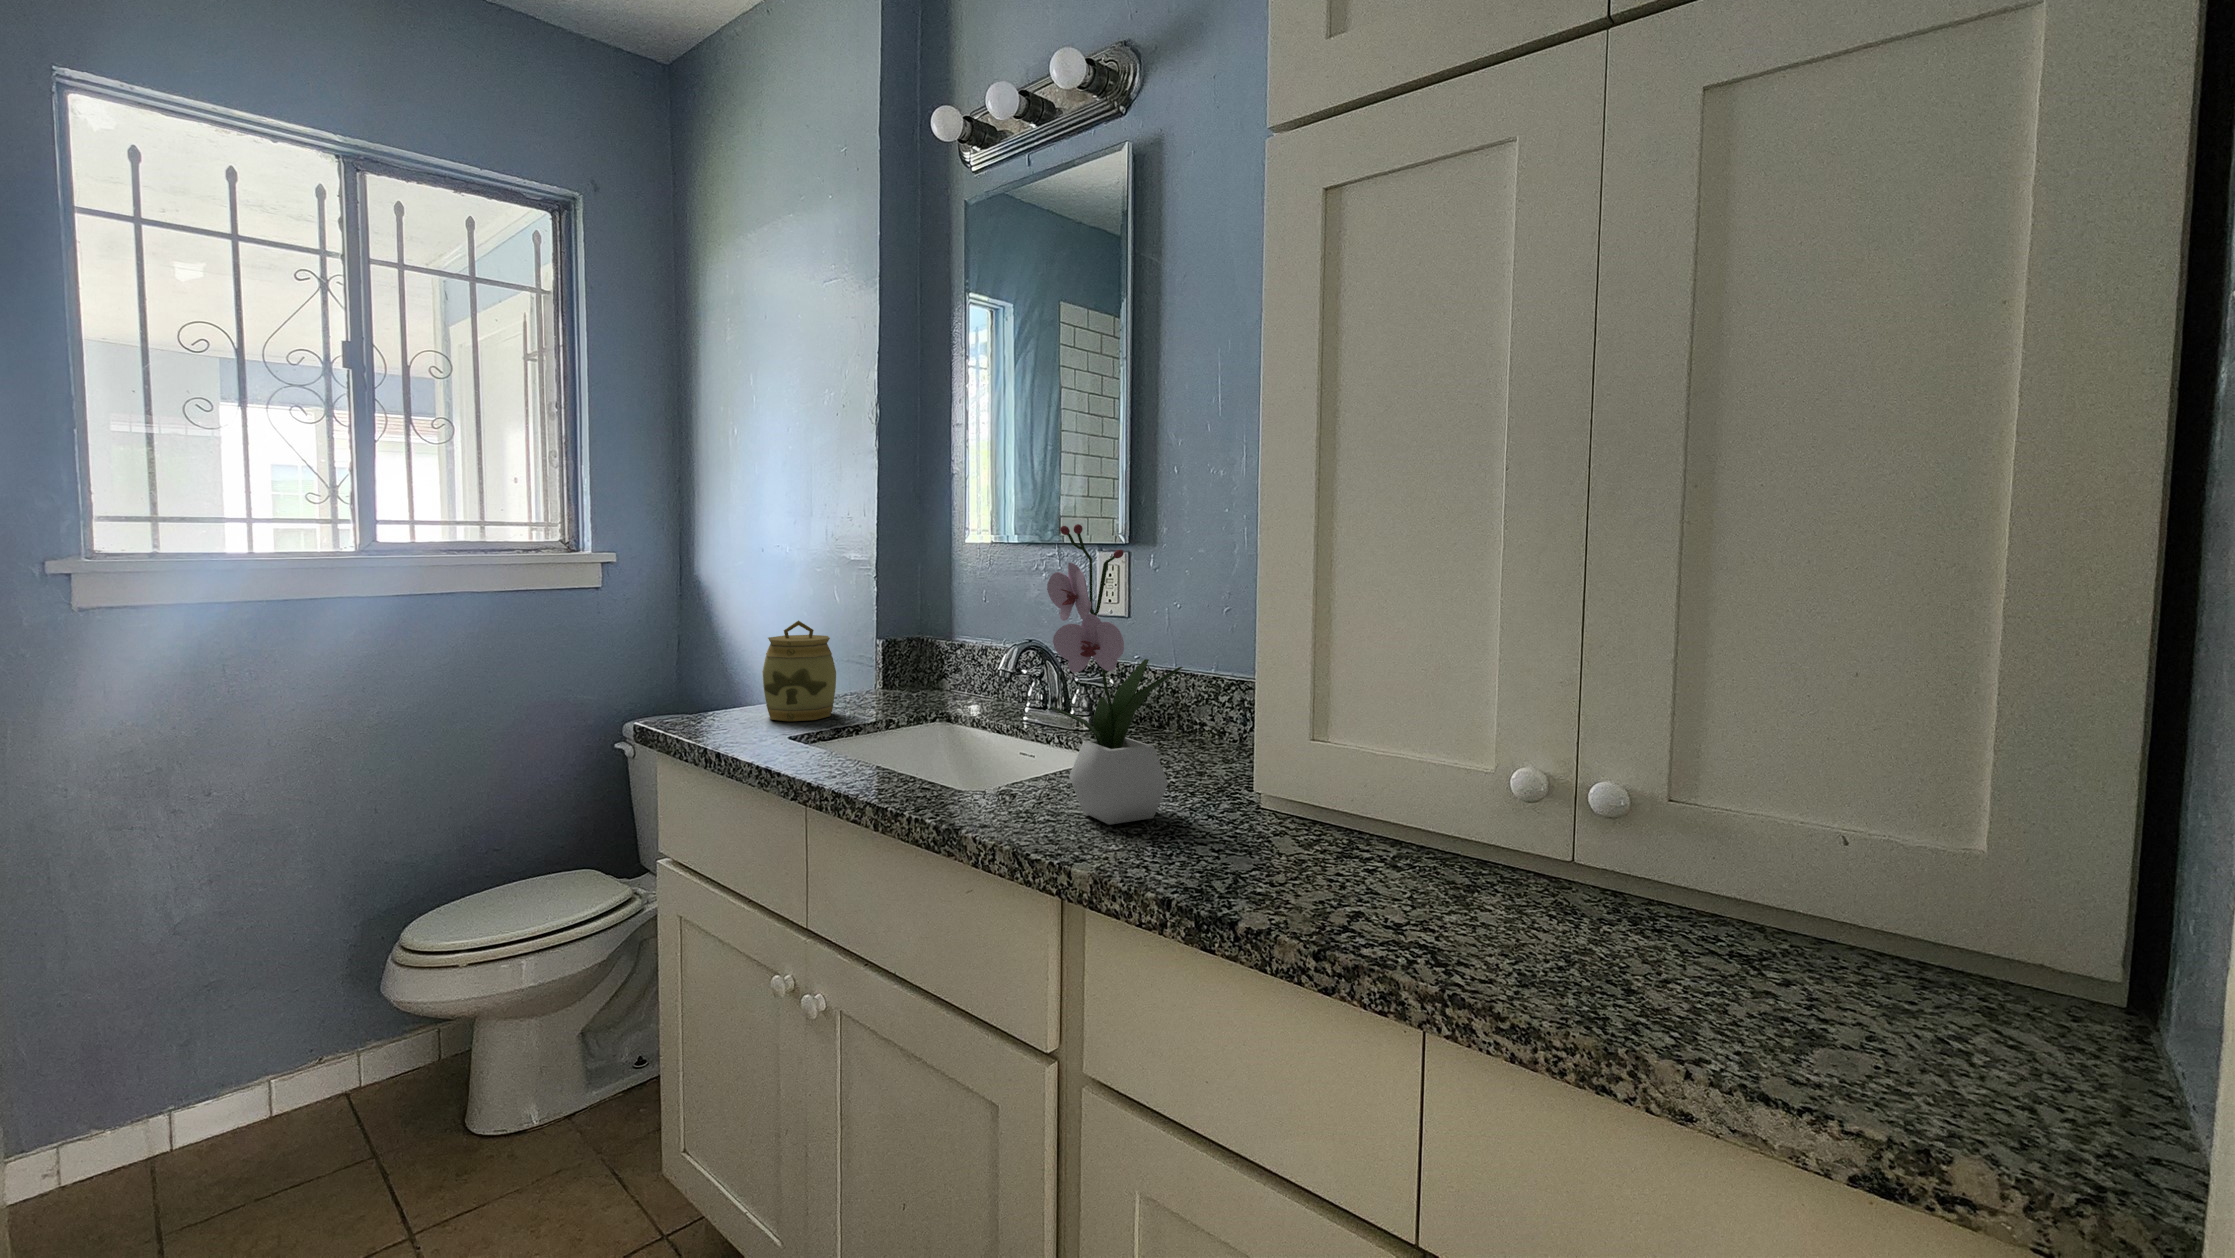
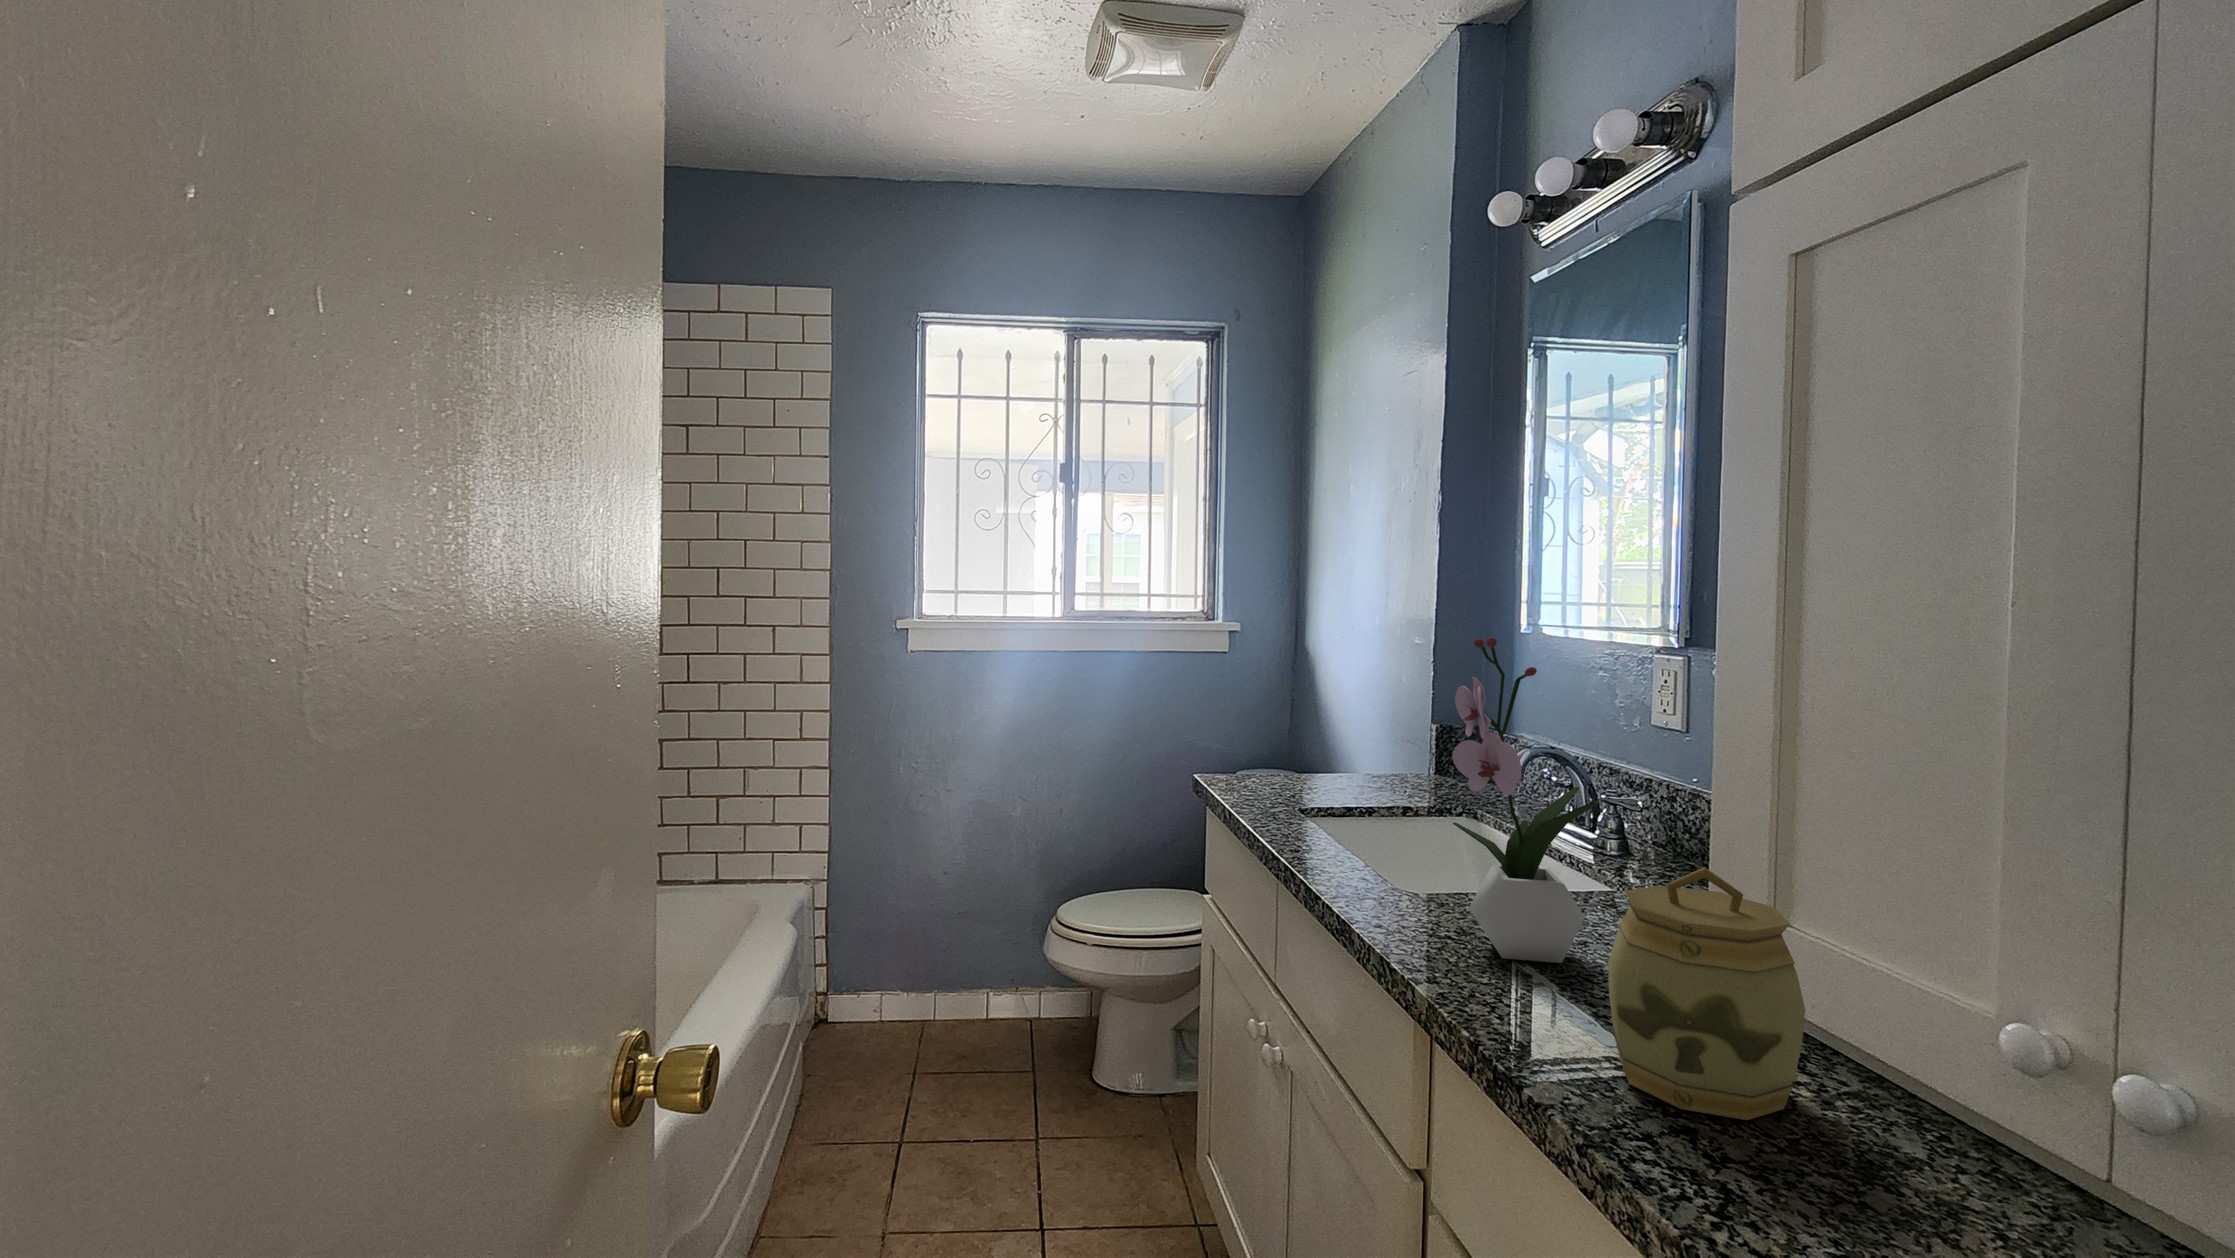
jar: present [762,620,836,721] -> present [1608,867,1805,1120]

